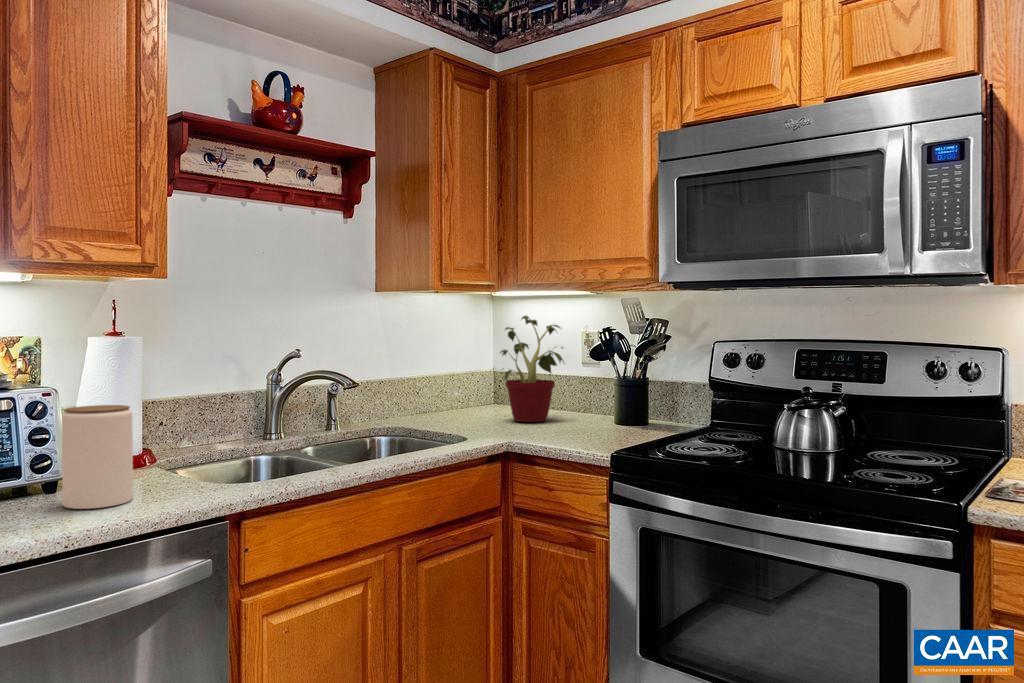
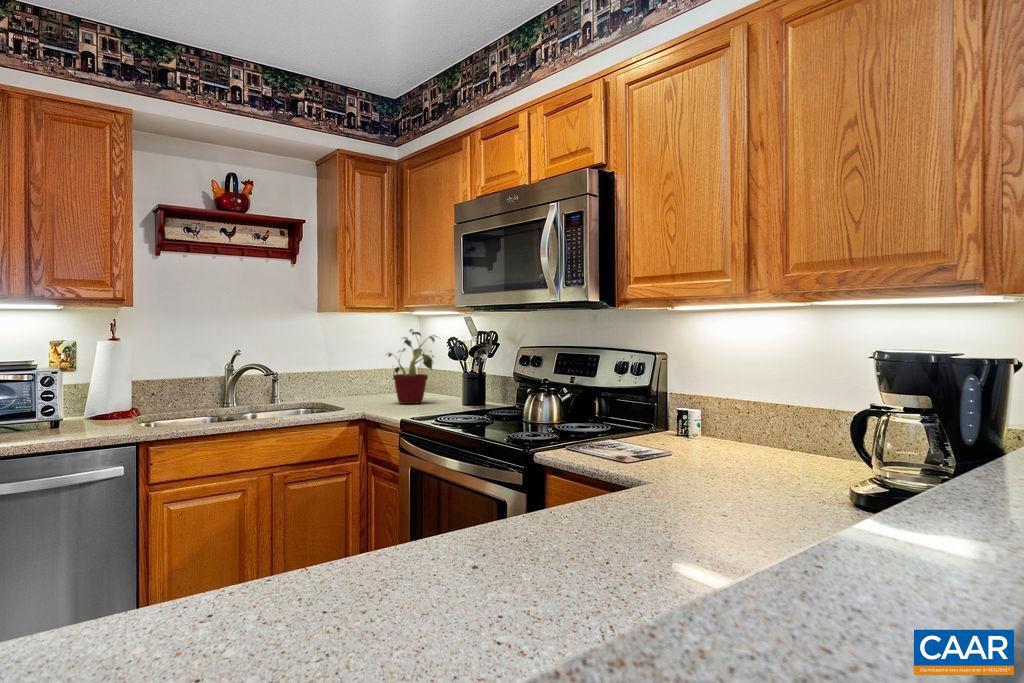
jar: present [62,405,133,509] -> none [51,379,91,434]

